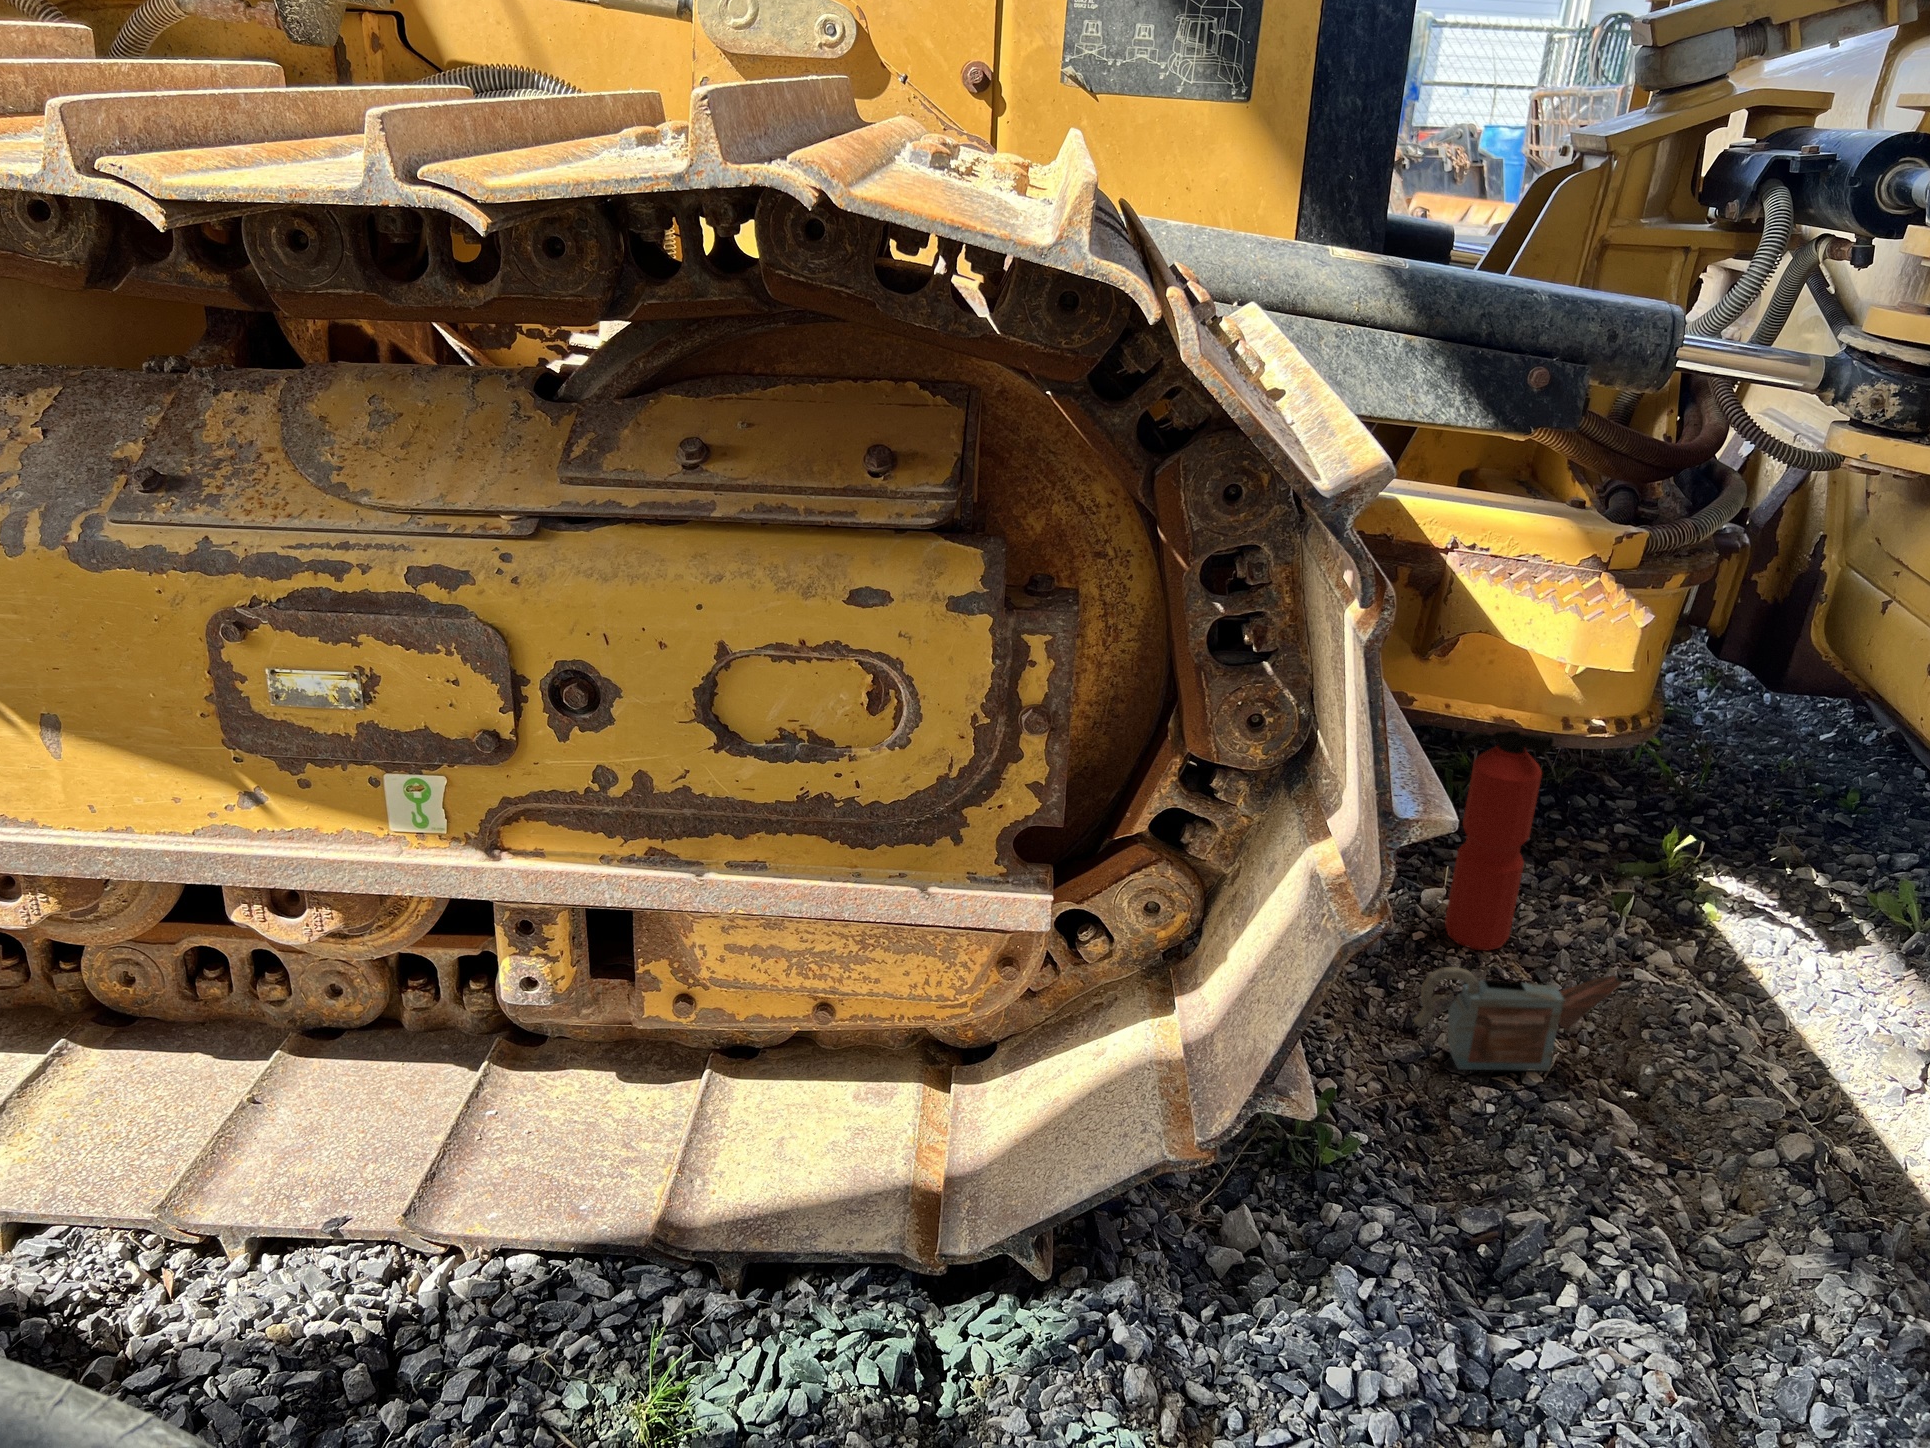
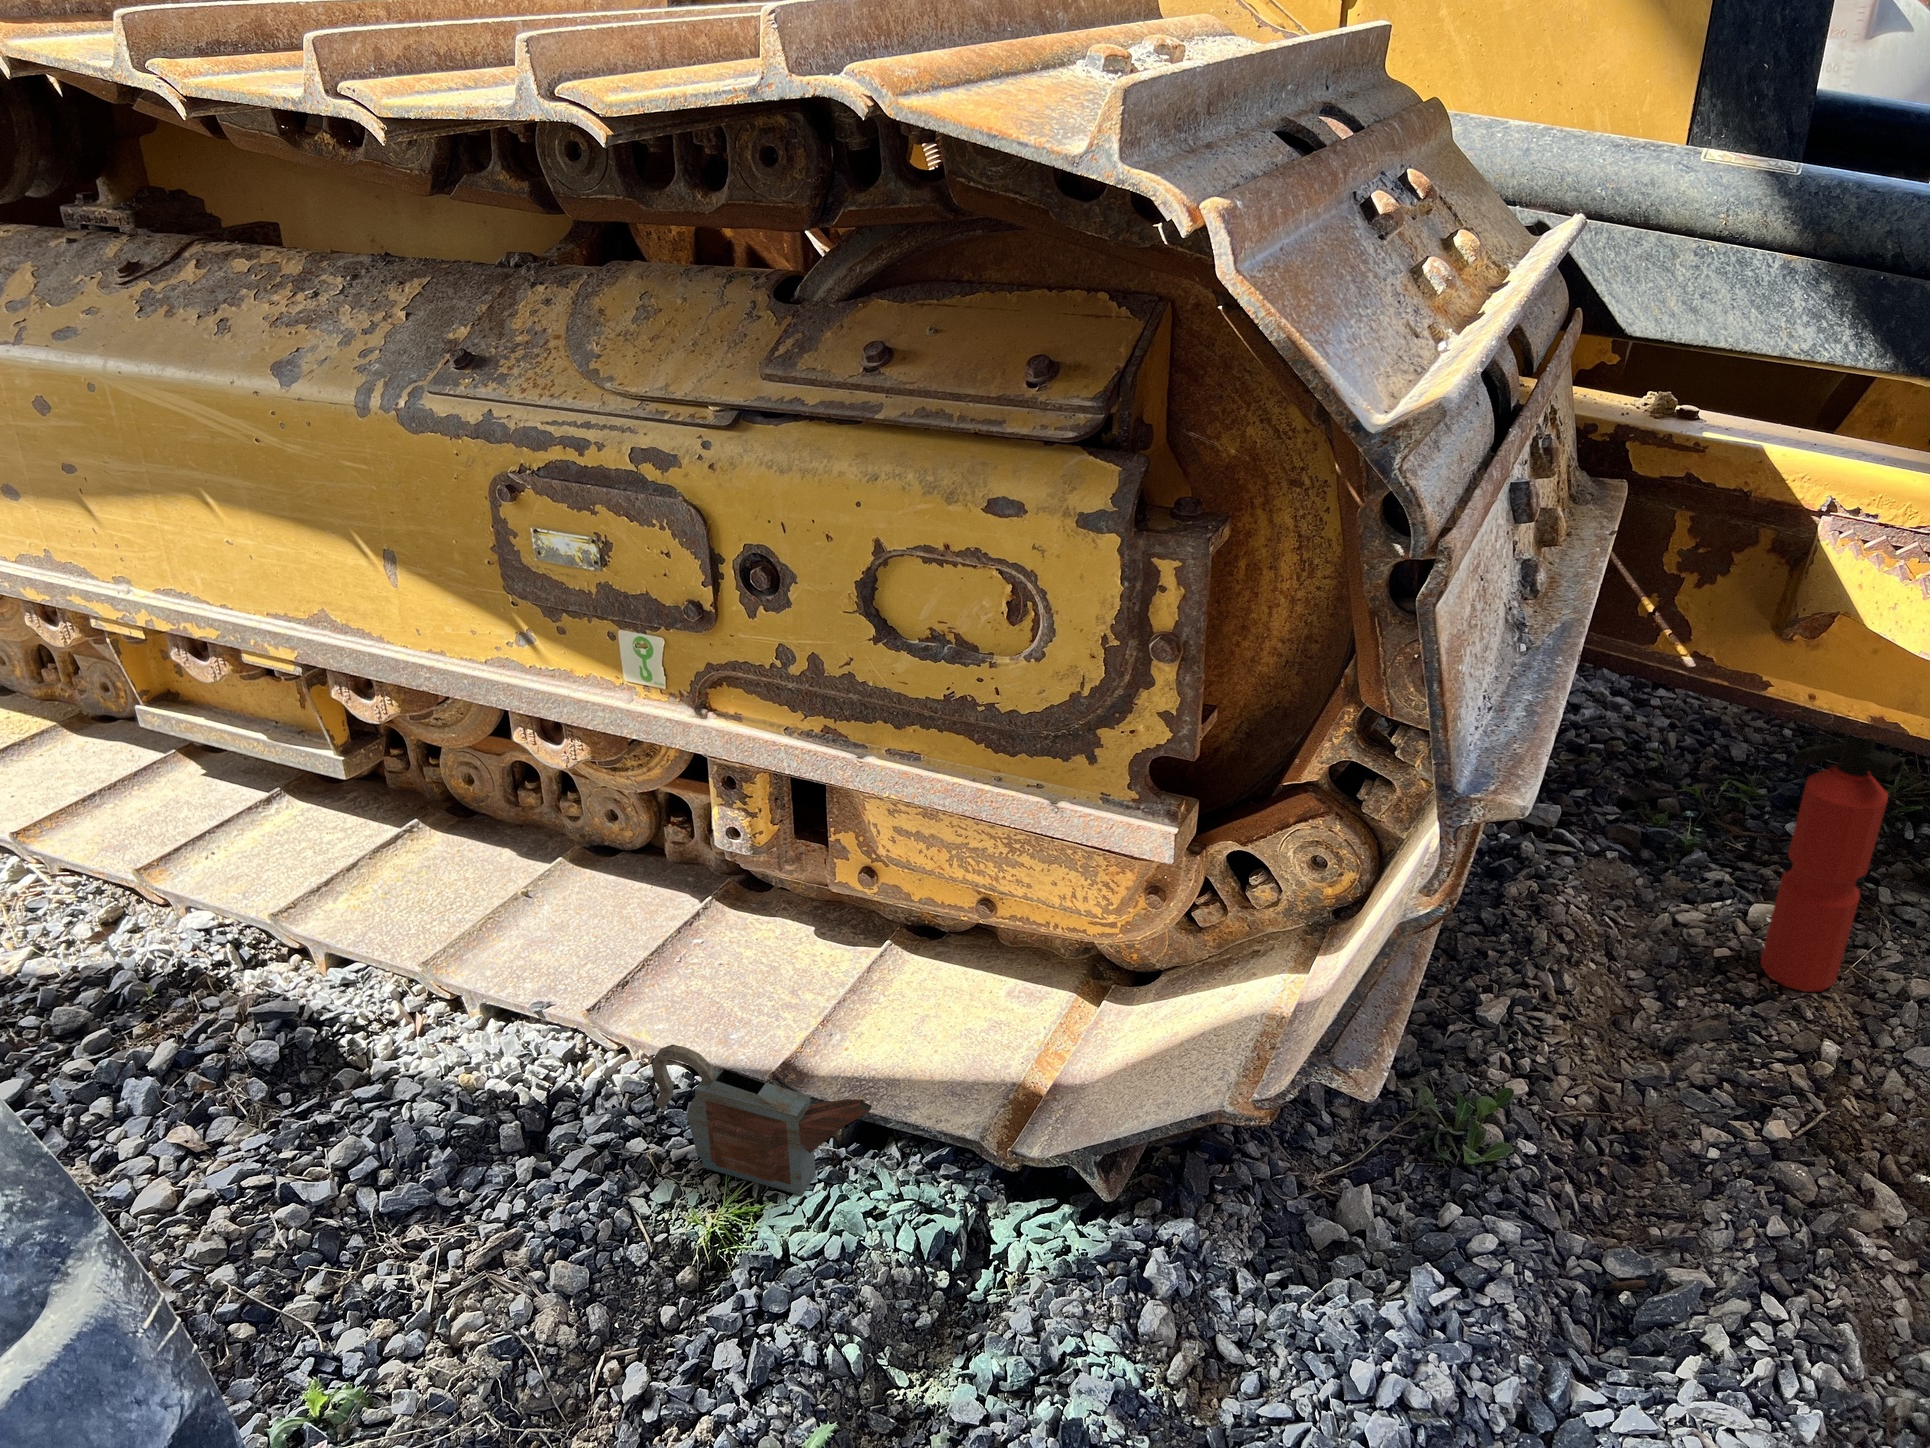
watering can: present [1414,967,1622,1071] -> present [652,1044,872,1196]

